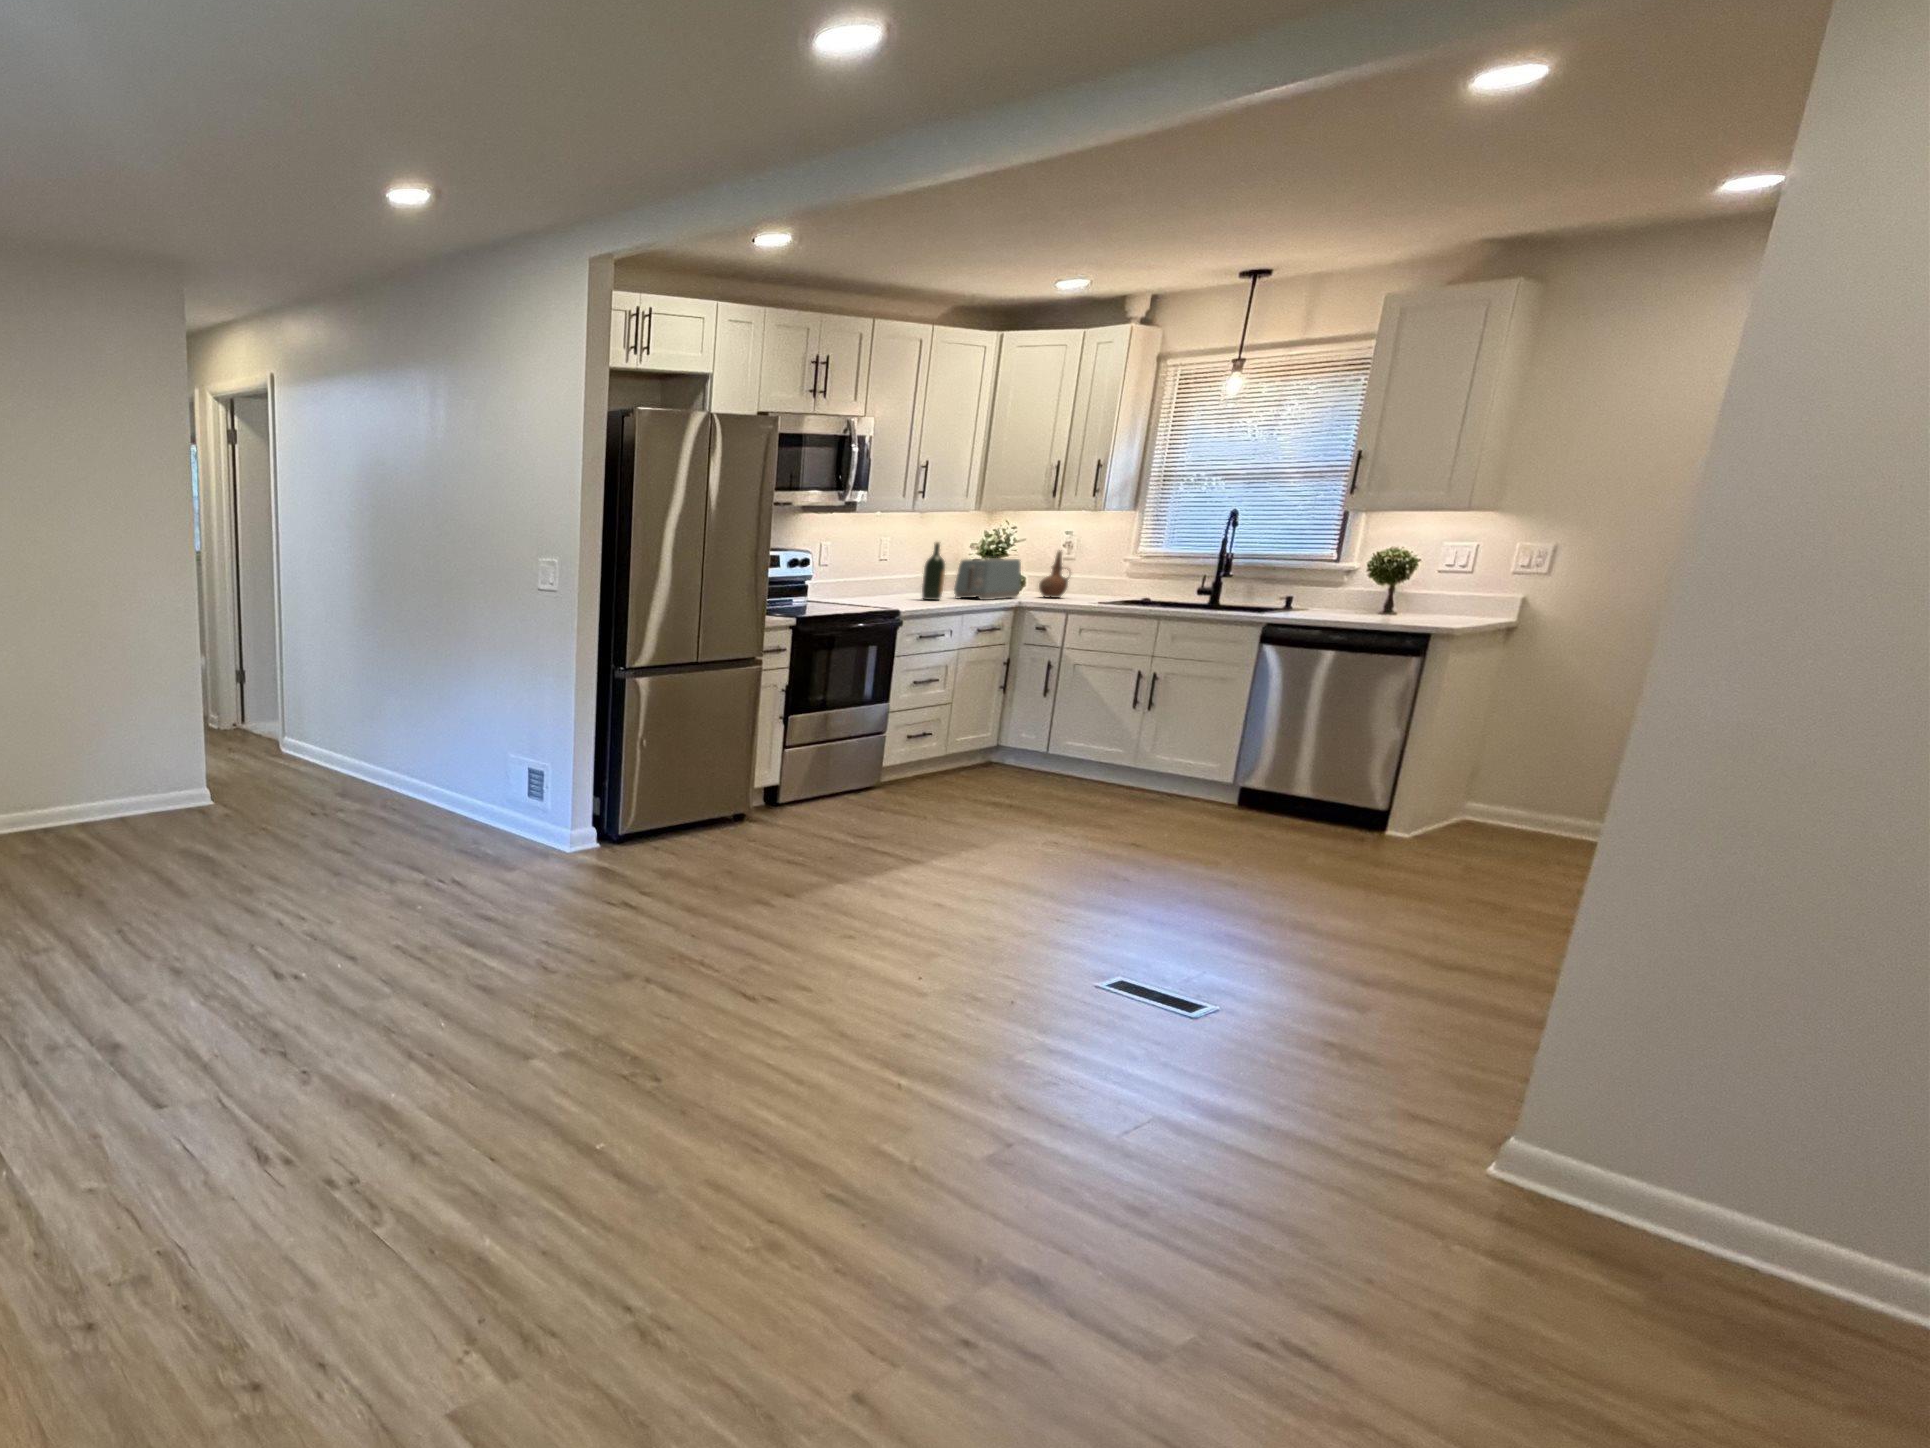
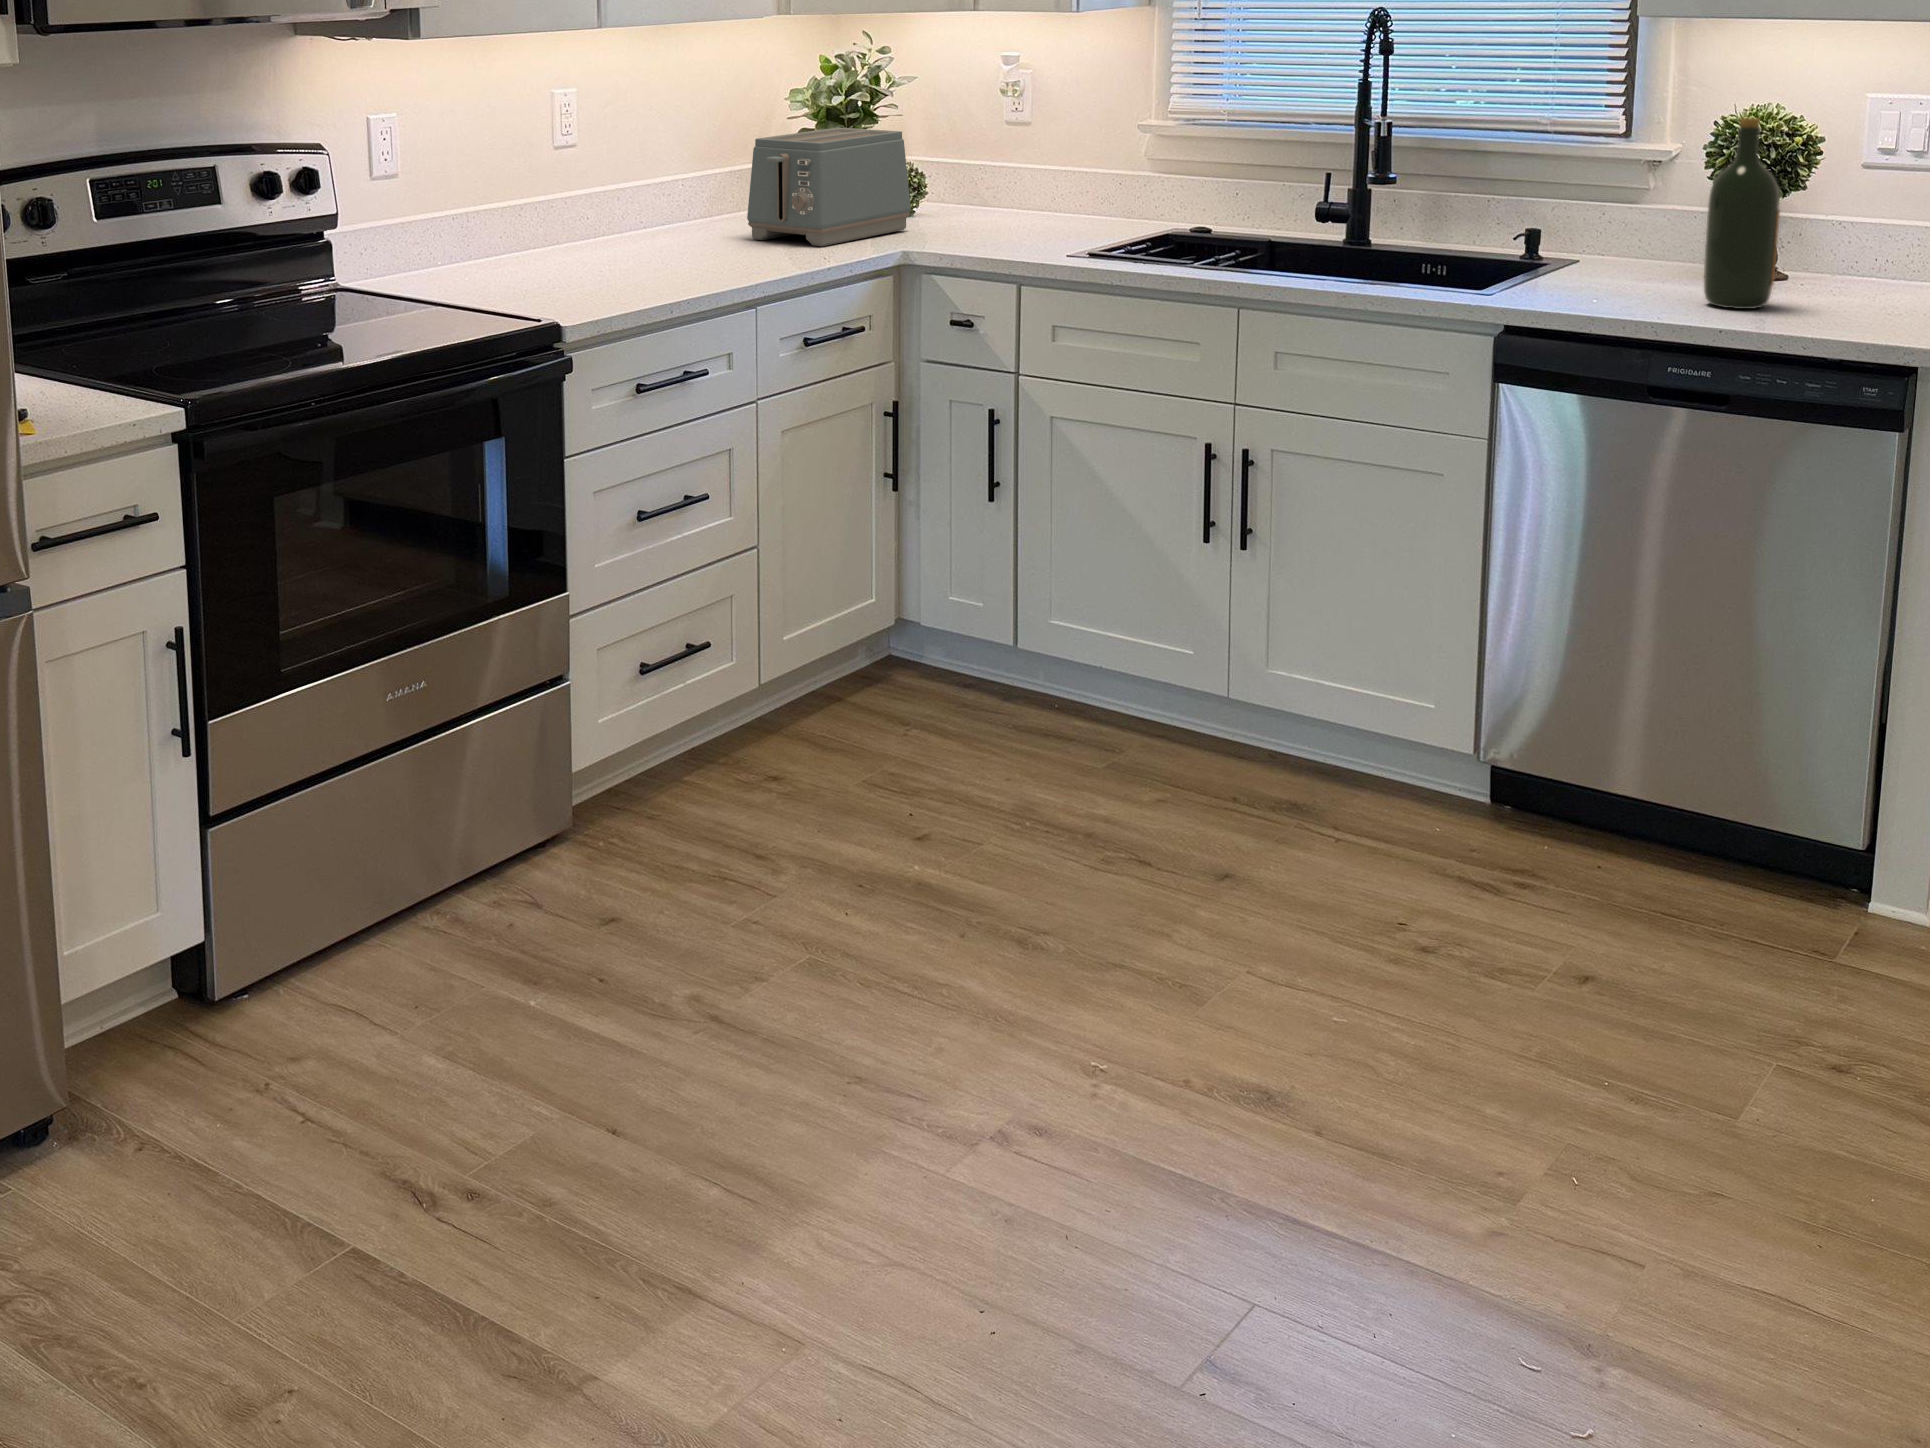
wine bottle: present [922,542,945,600] -> present [1704,117,1780,309]
ceramic pitcher: present [1039,550,1069,598] -> none [955,105,1026,225]

